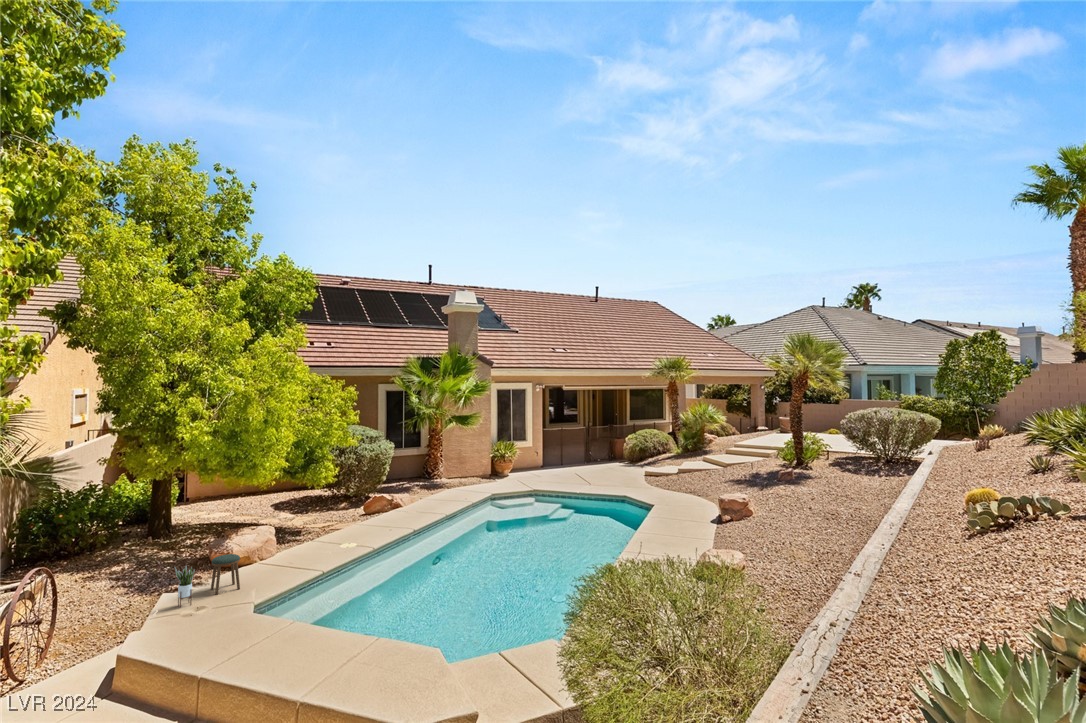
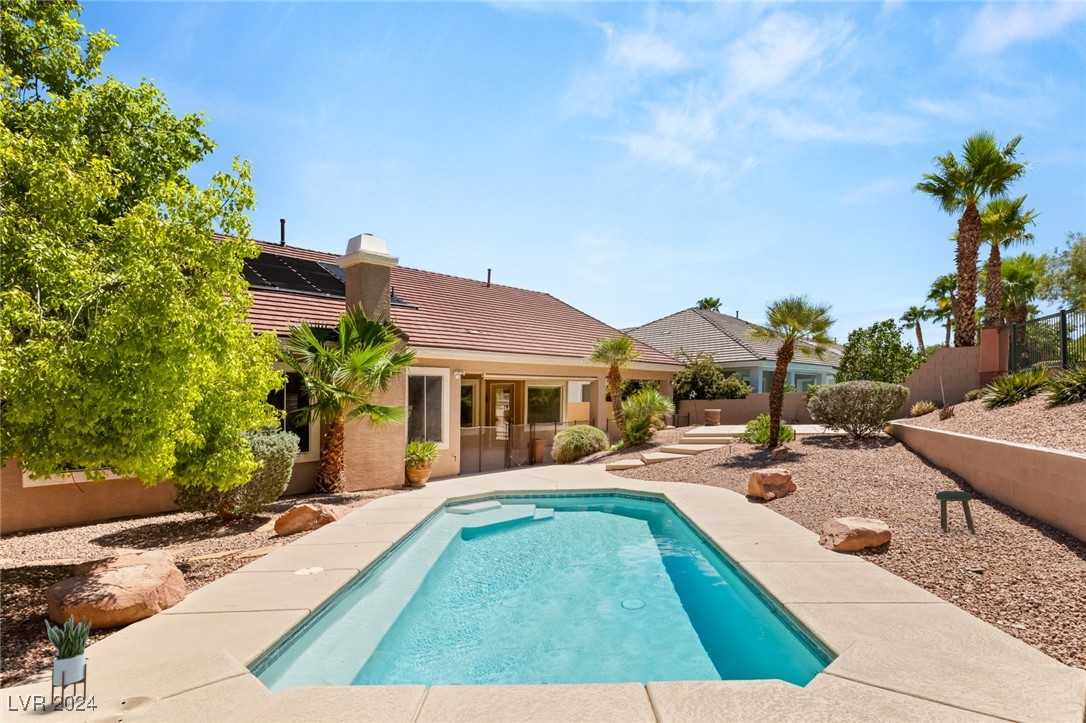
stool: present [211,554,240,595] -> present [936,491,975,534]

